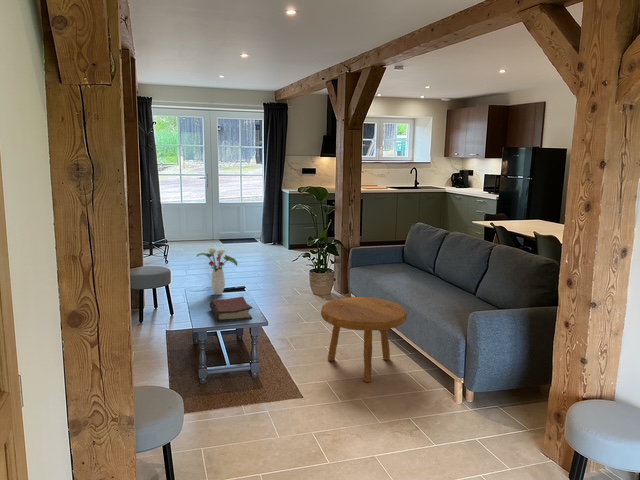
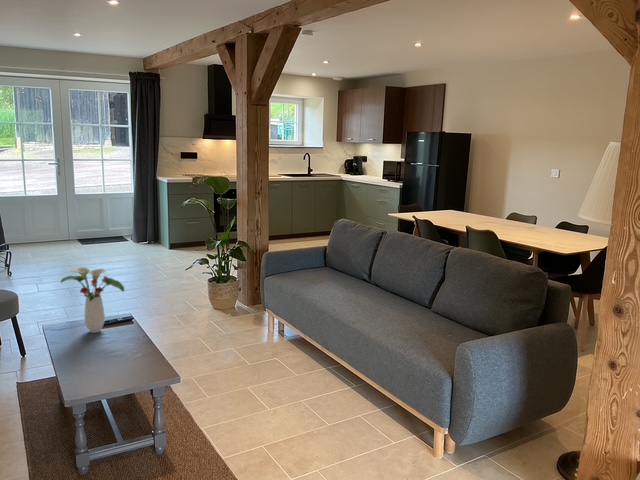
hardback book: present [210,297,252,322] -> none [87,337,156,384]
footstool: present [321,297,407,382] -> none [249,321,362,439]

